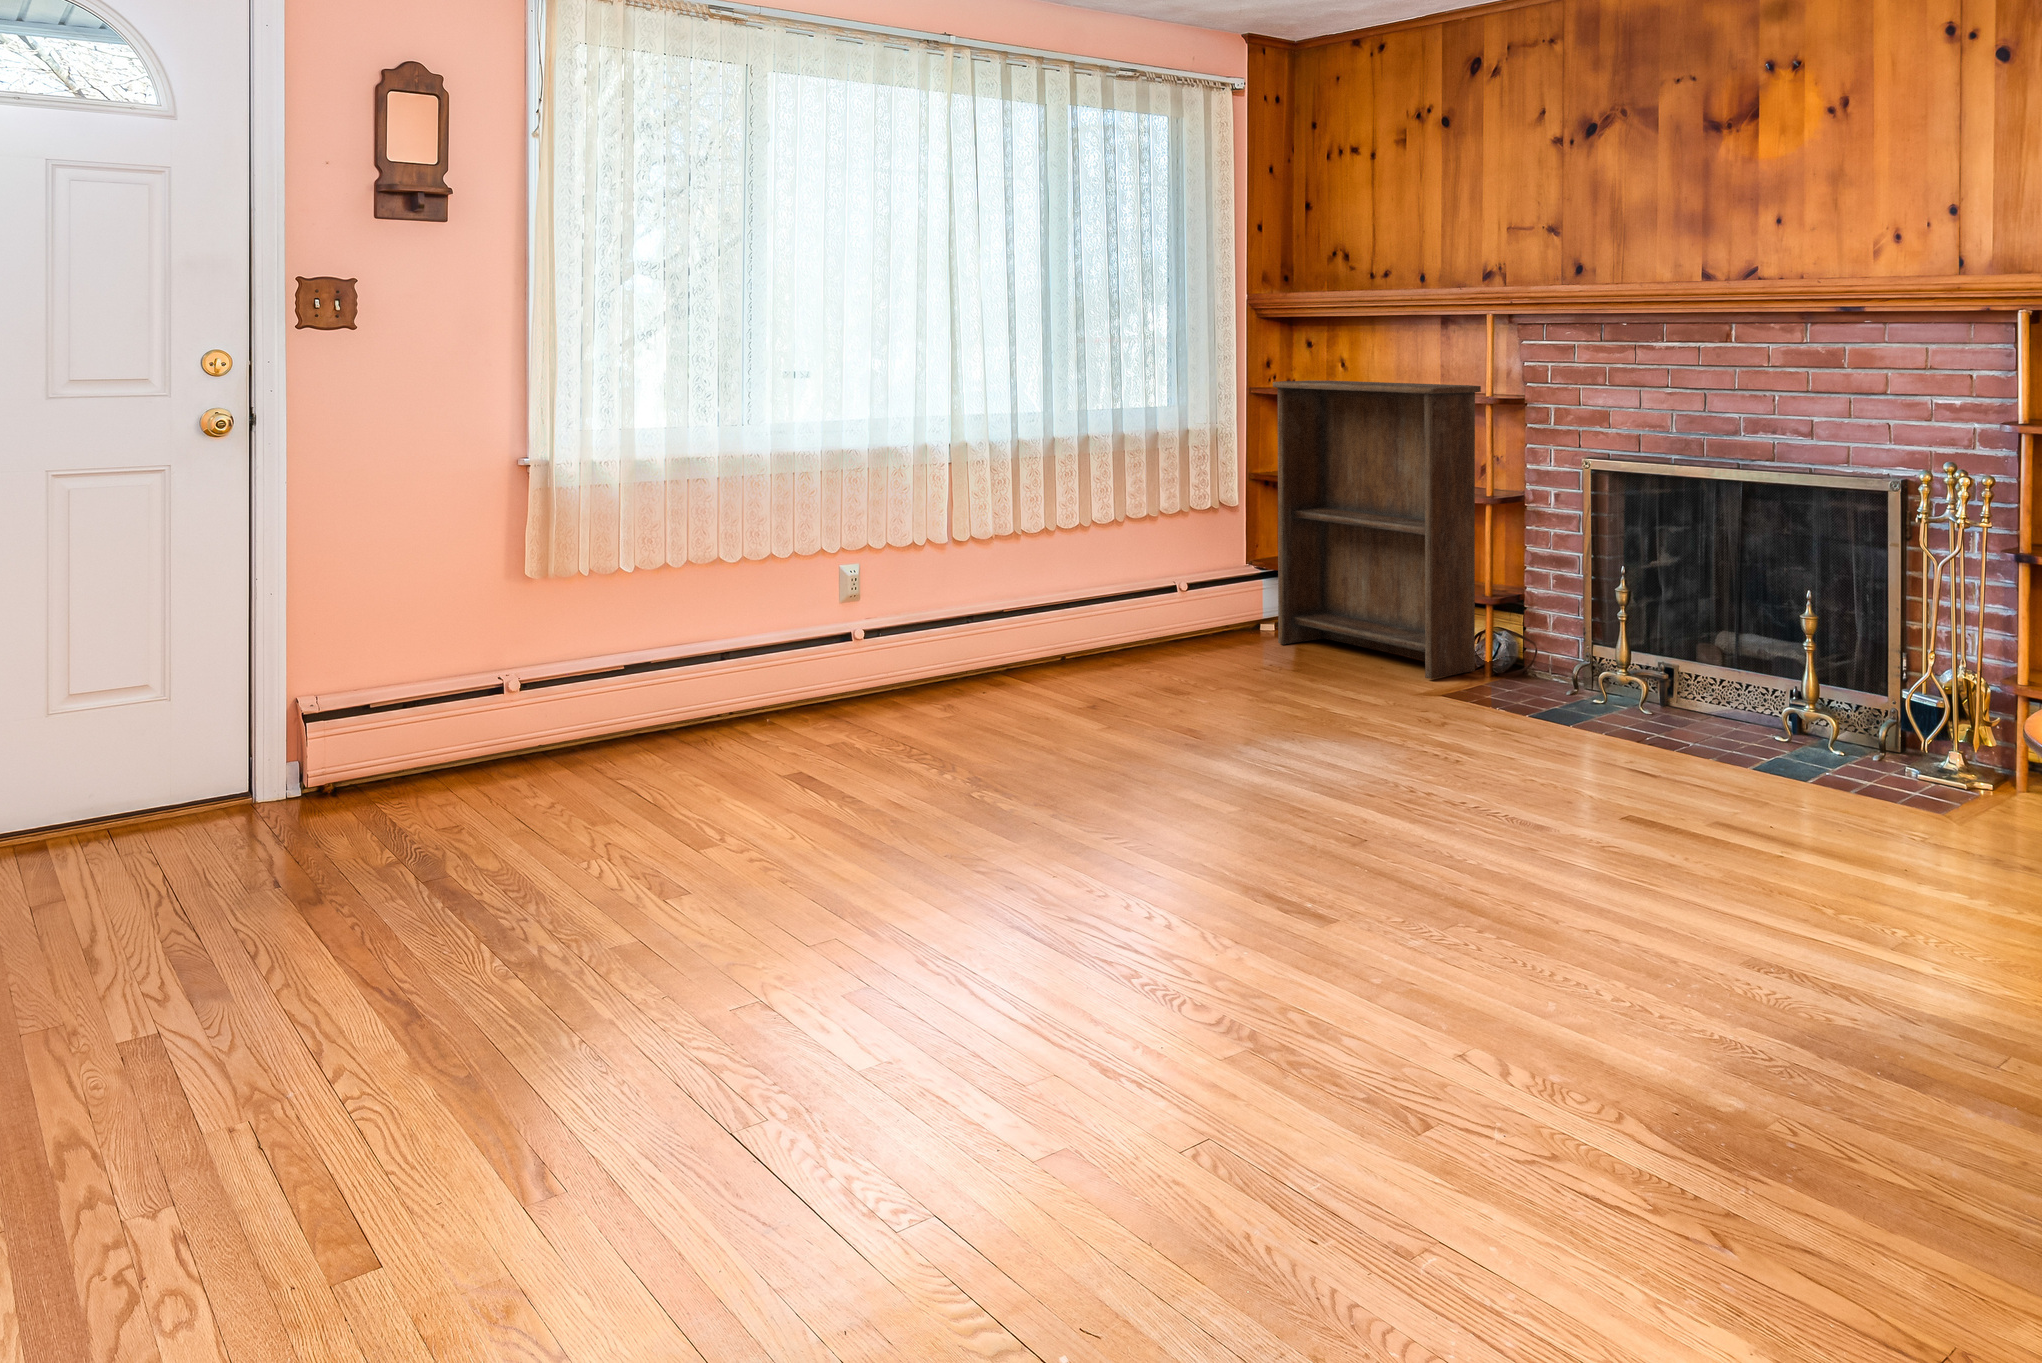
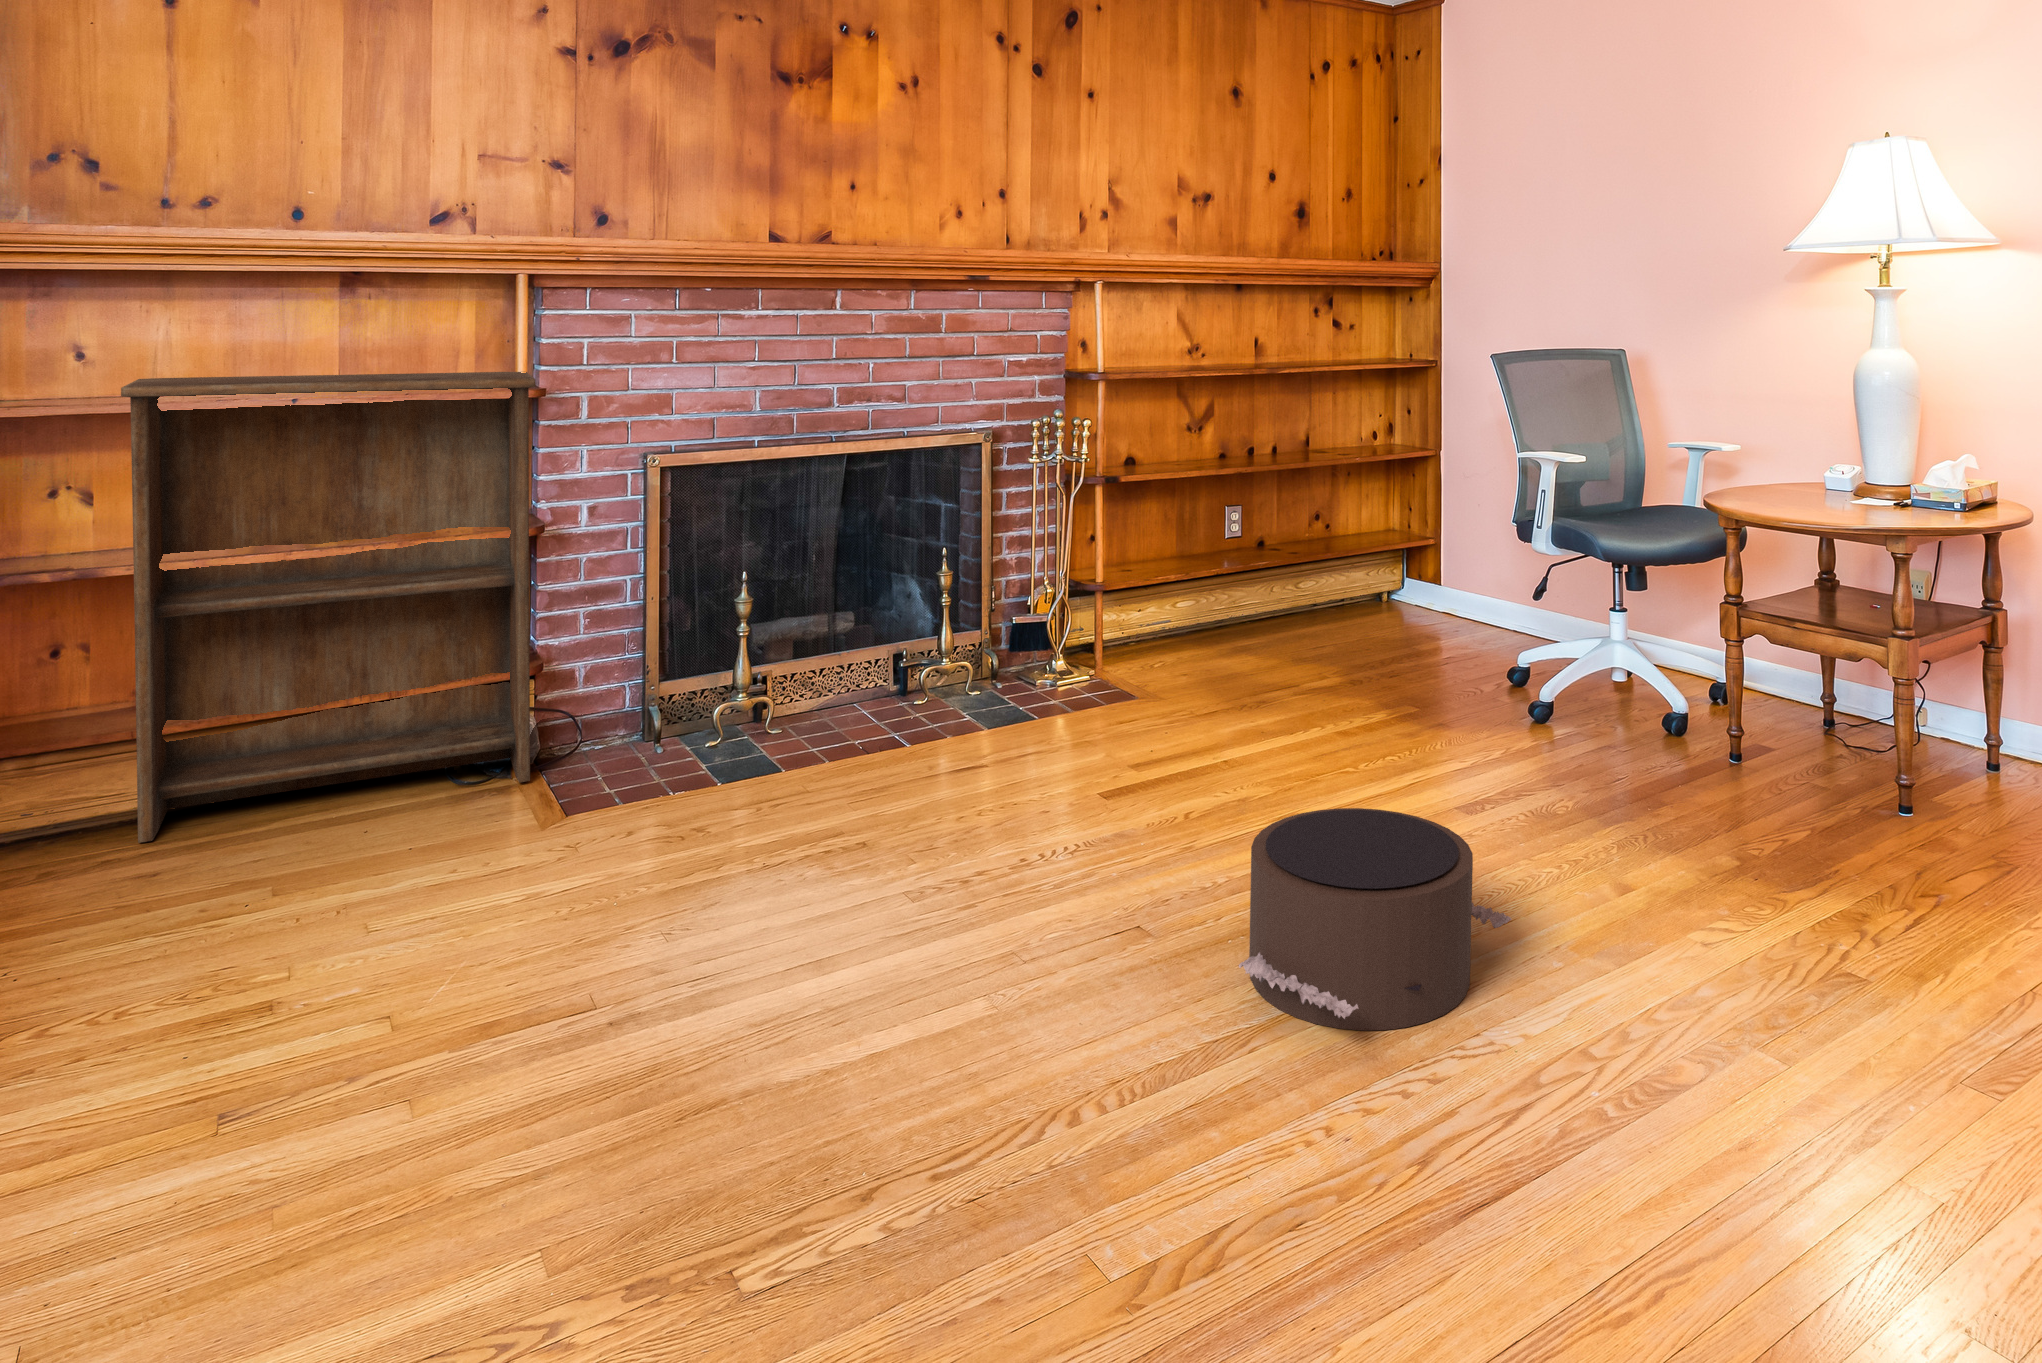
pouf: none [1166,778,1441,962] -> present [1239,808,1512,1030]

